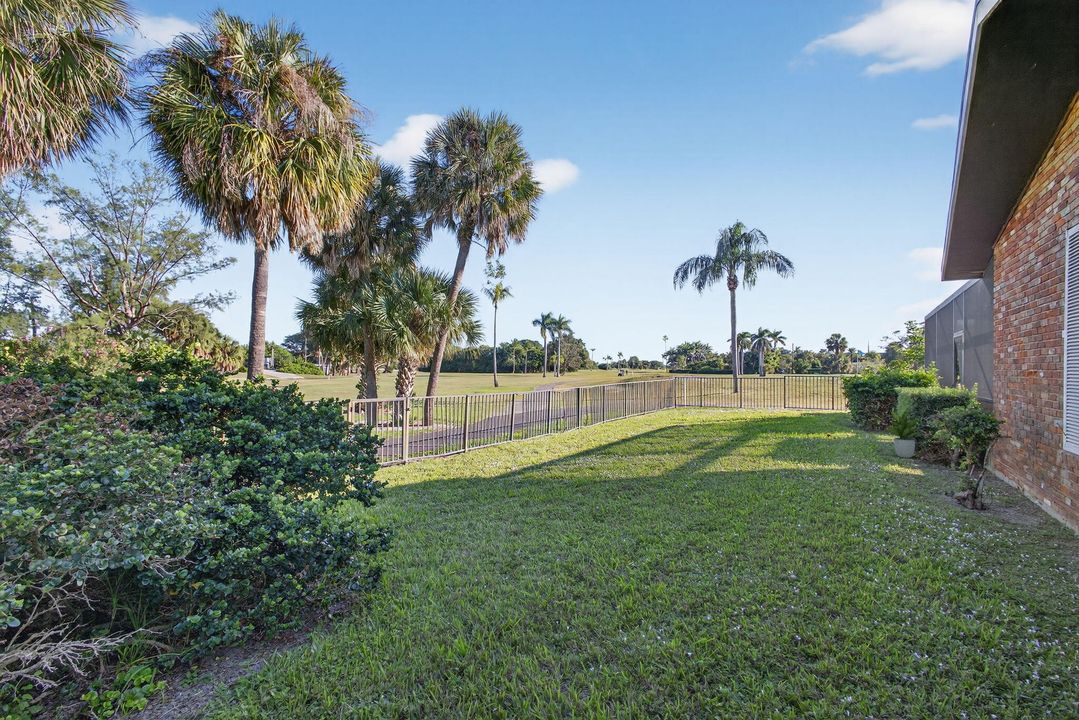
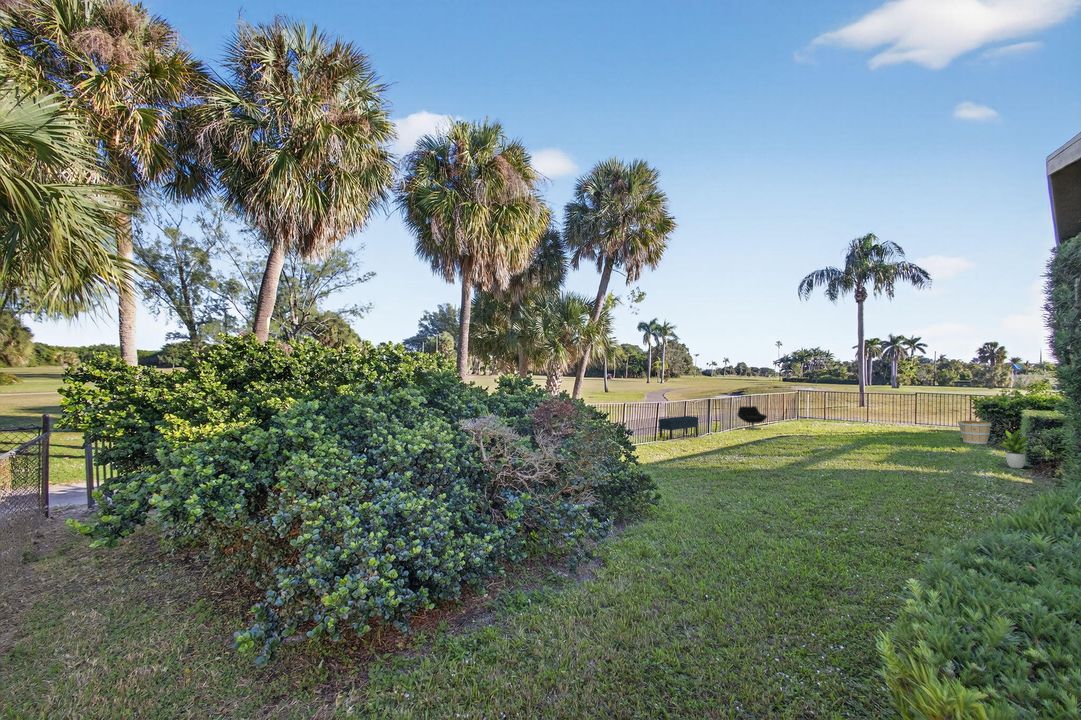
lounge chair: none [610,396,640,423] -> present [738,406,767,429]
wooden bucket: none [830,402,863,428] -> present [958,420,992,444]
bench: none [514,409,562,438] -> present [658,416,698,439]

